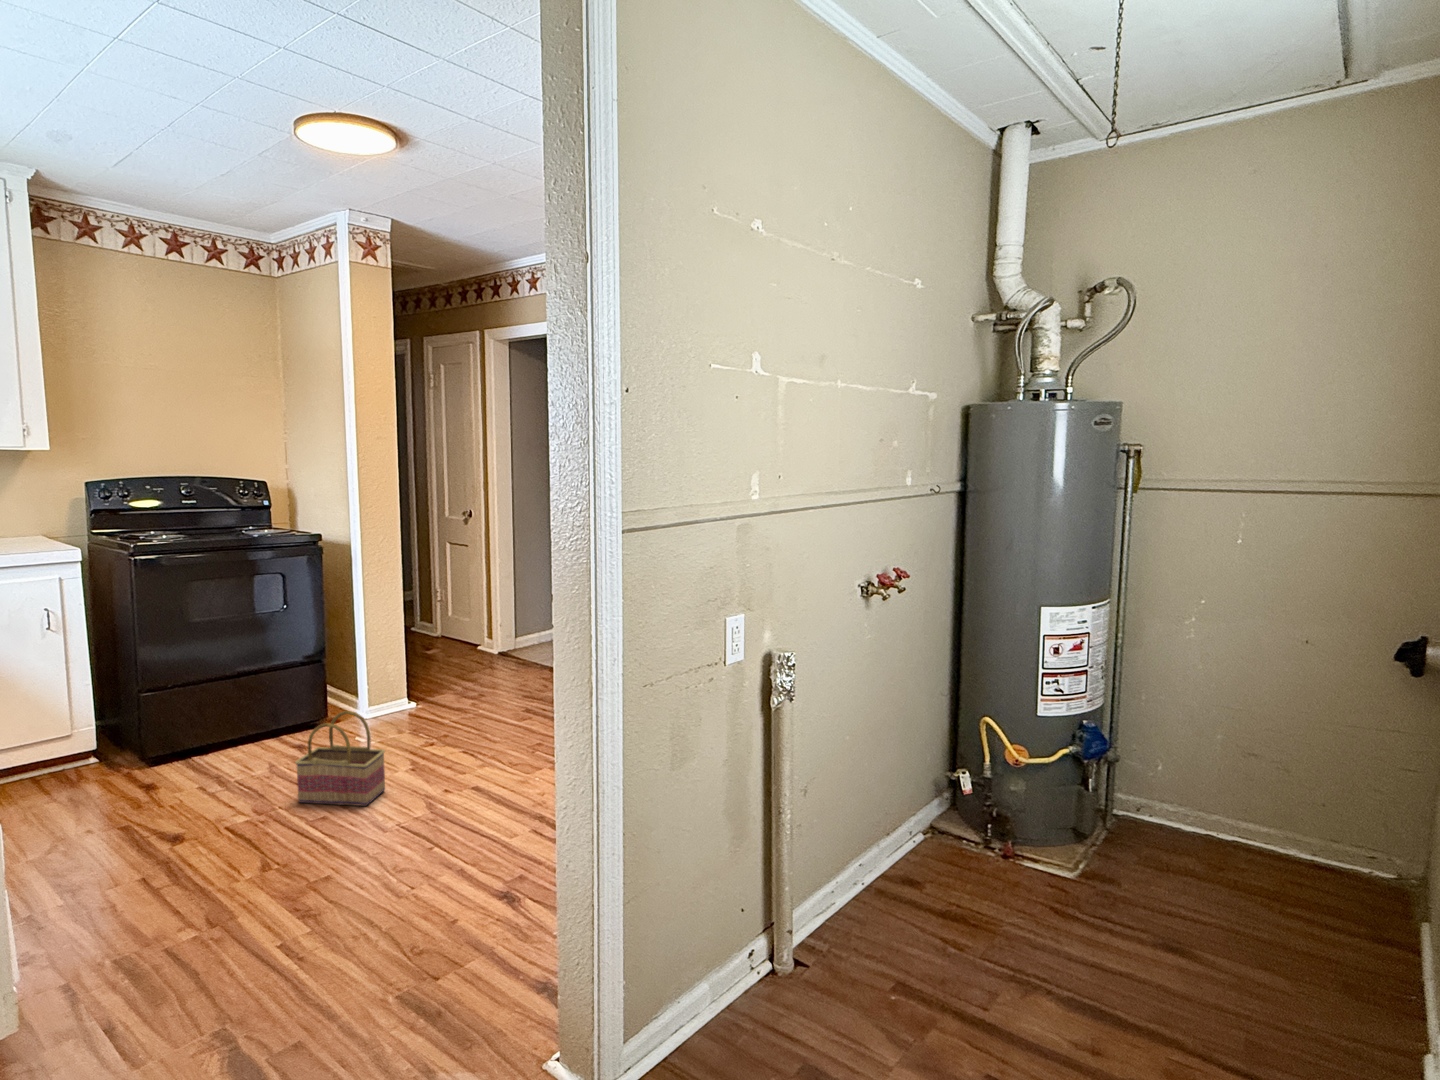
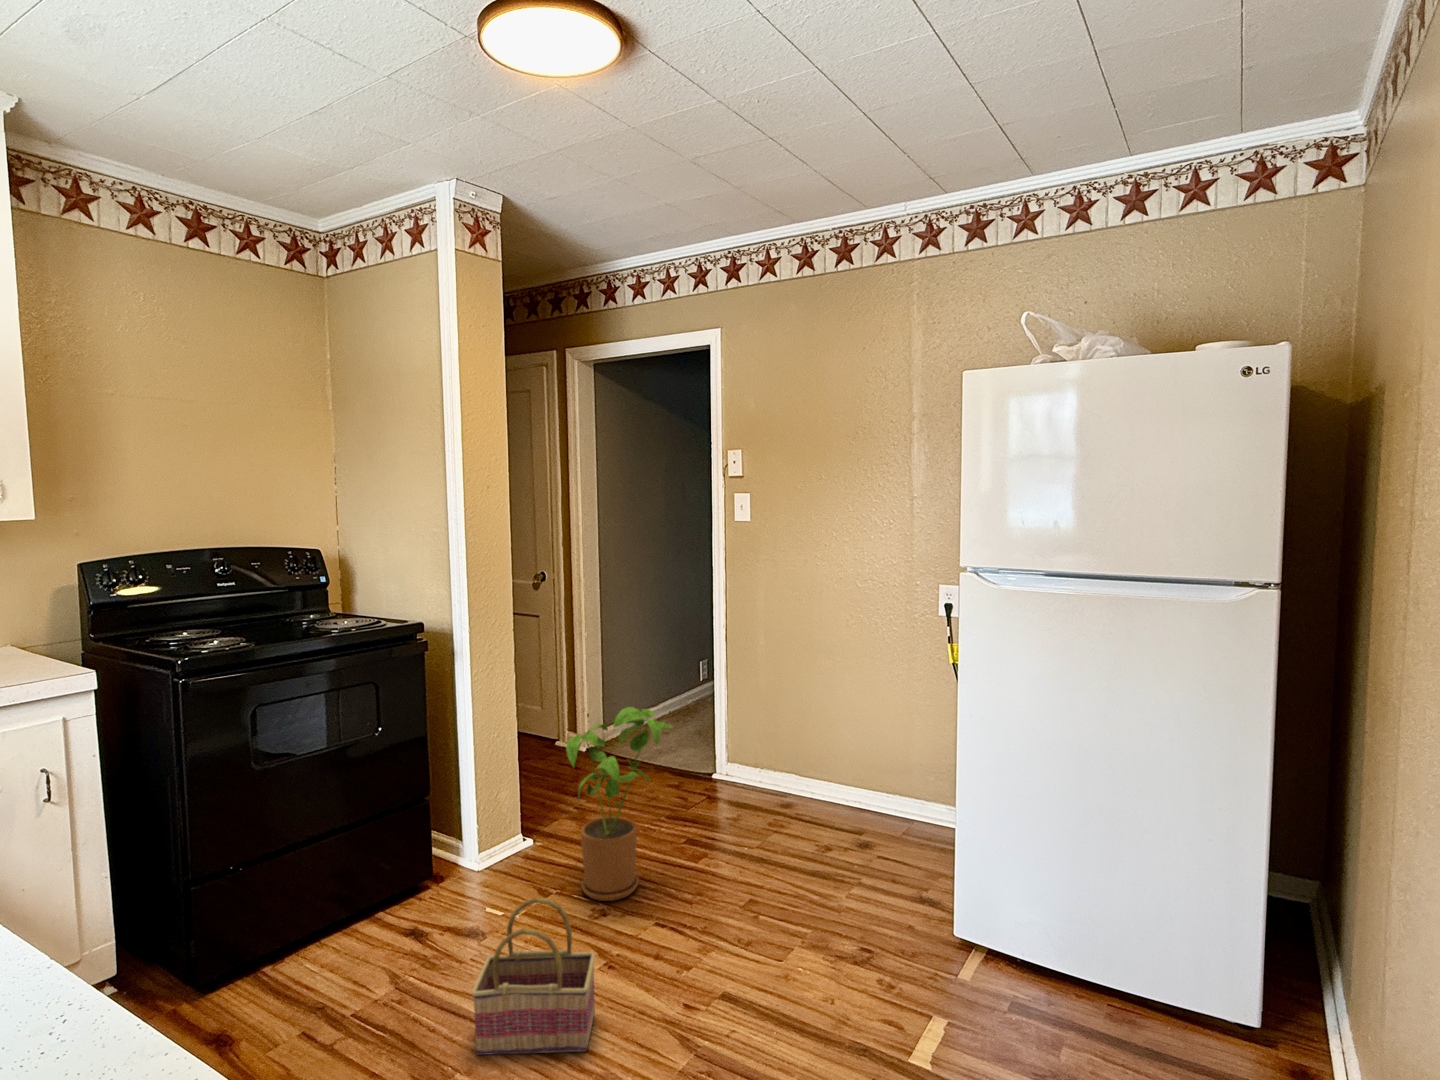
house plant: none [416,602,497,740] -> present [566,707,673,901]

